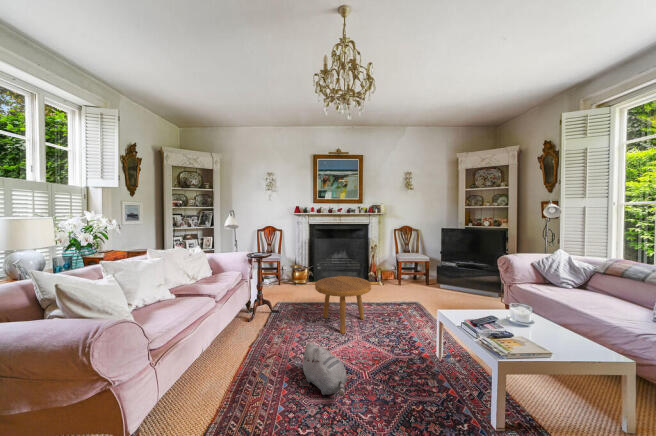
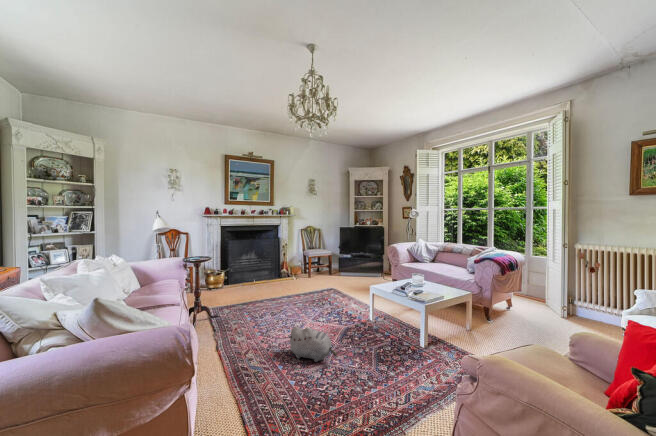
footstool: present [315,276,371,333] -> none [263,273,313,321]

